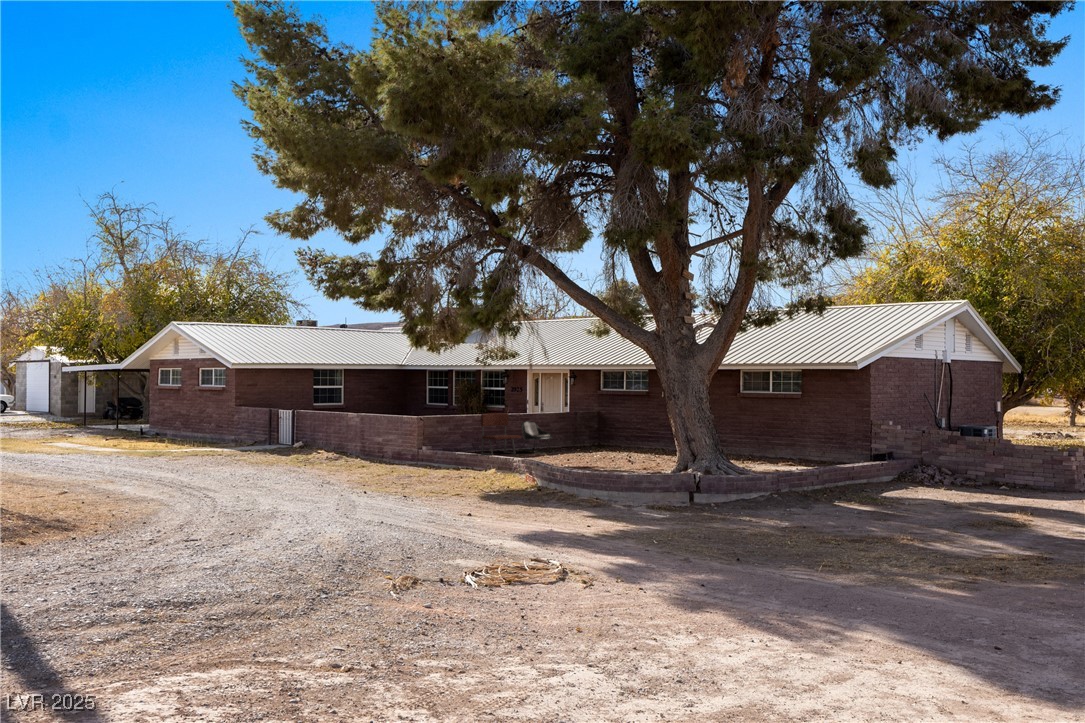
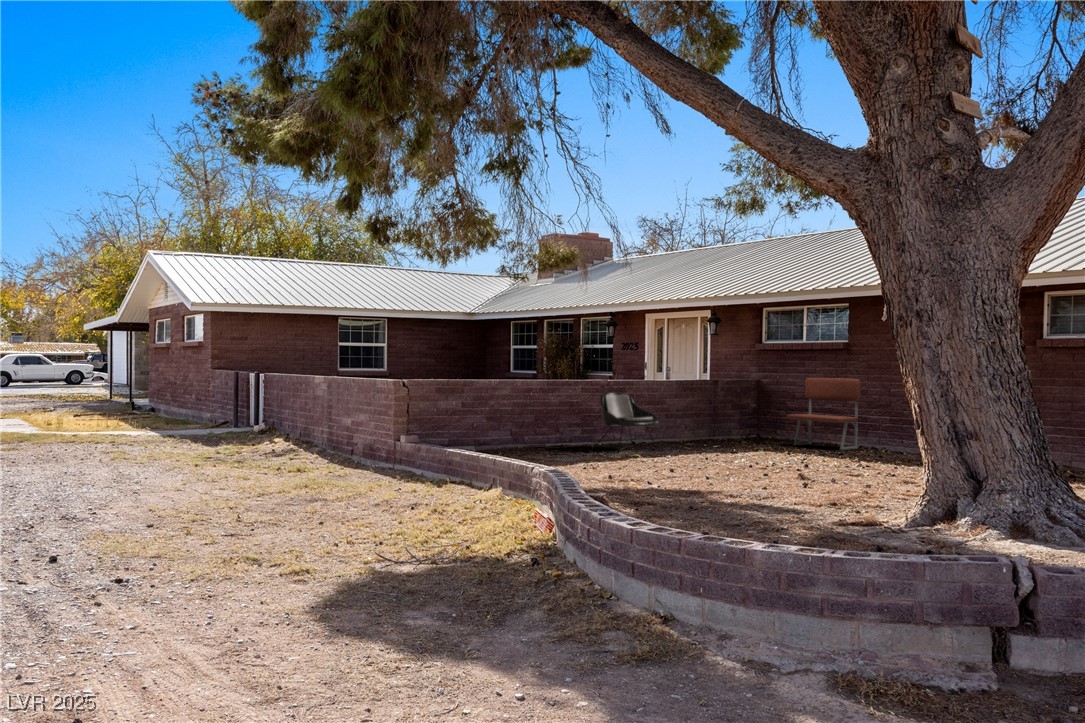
bench: present [481,413,521,456] -> present [787,378,861,450]

